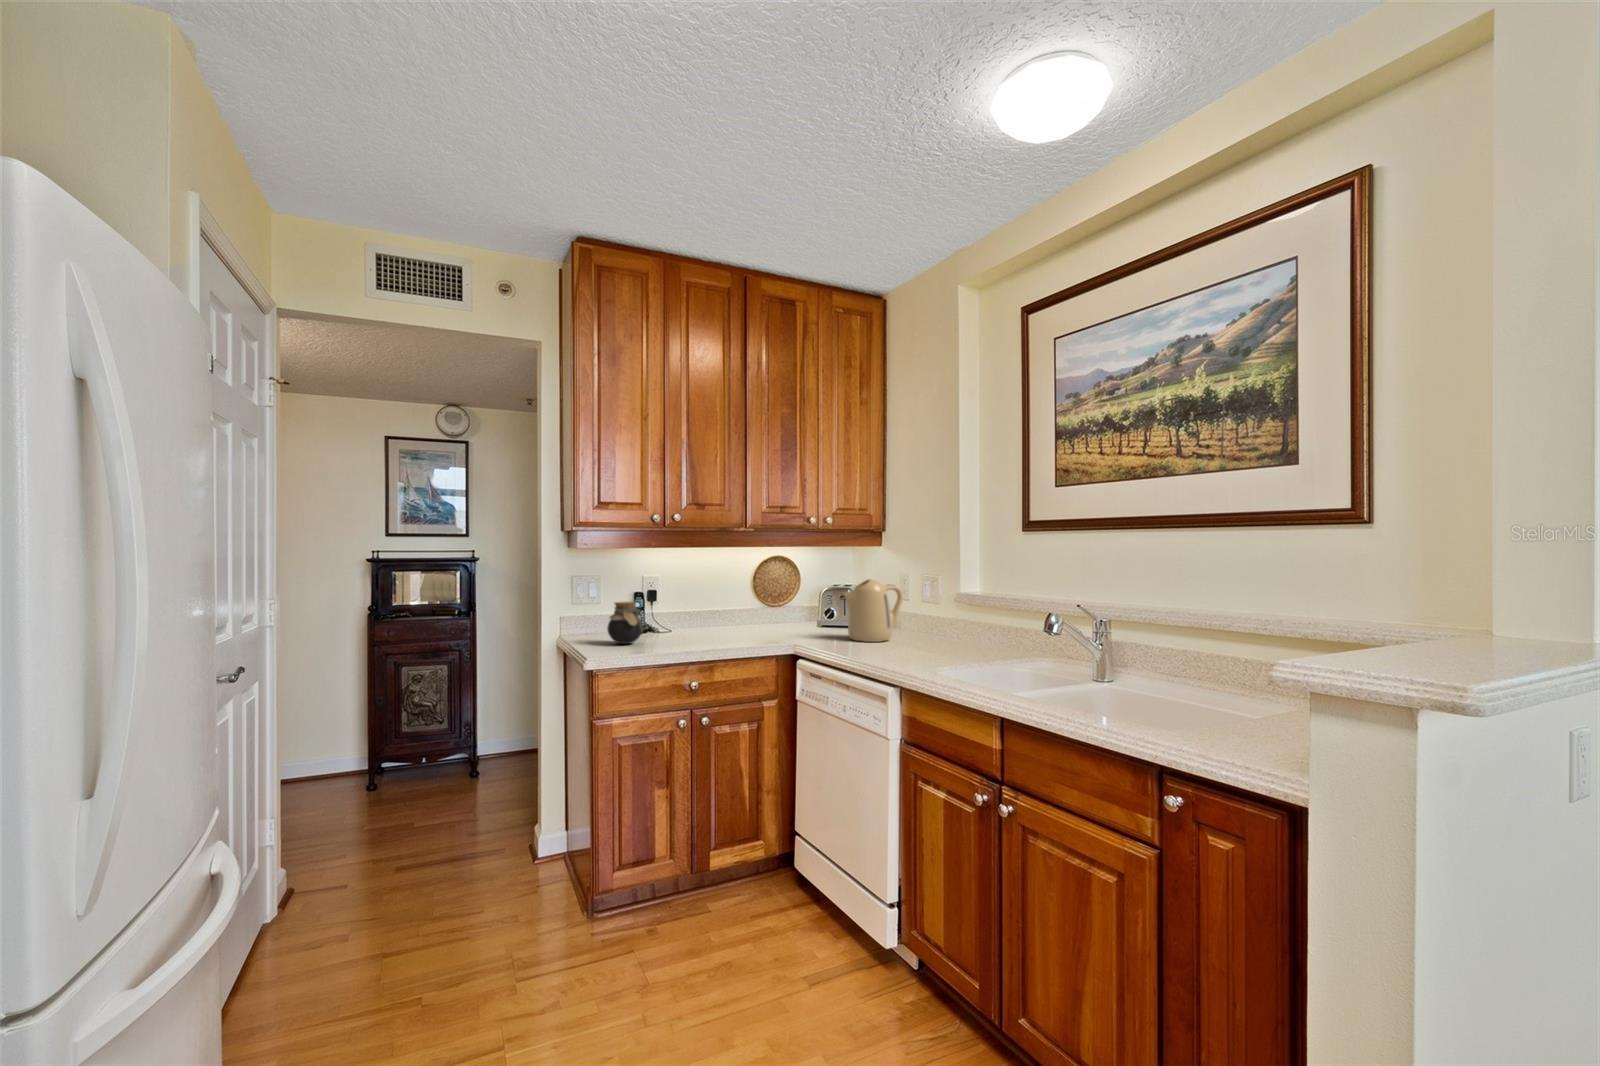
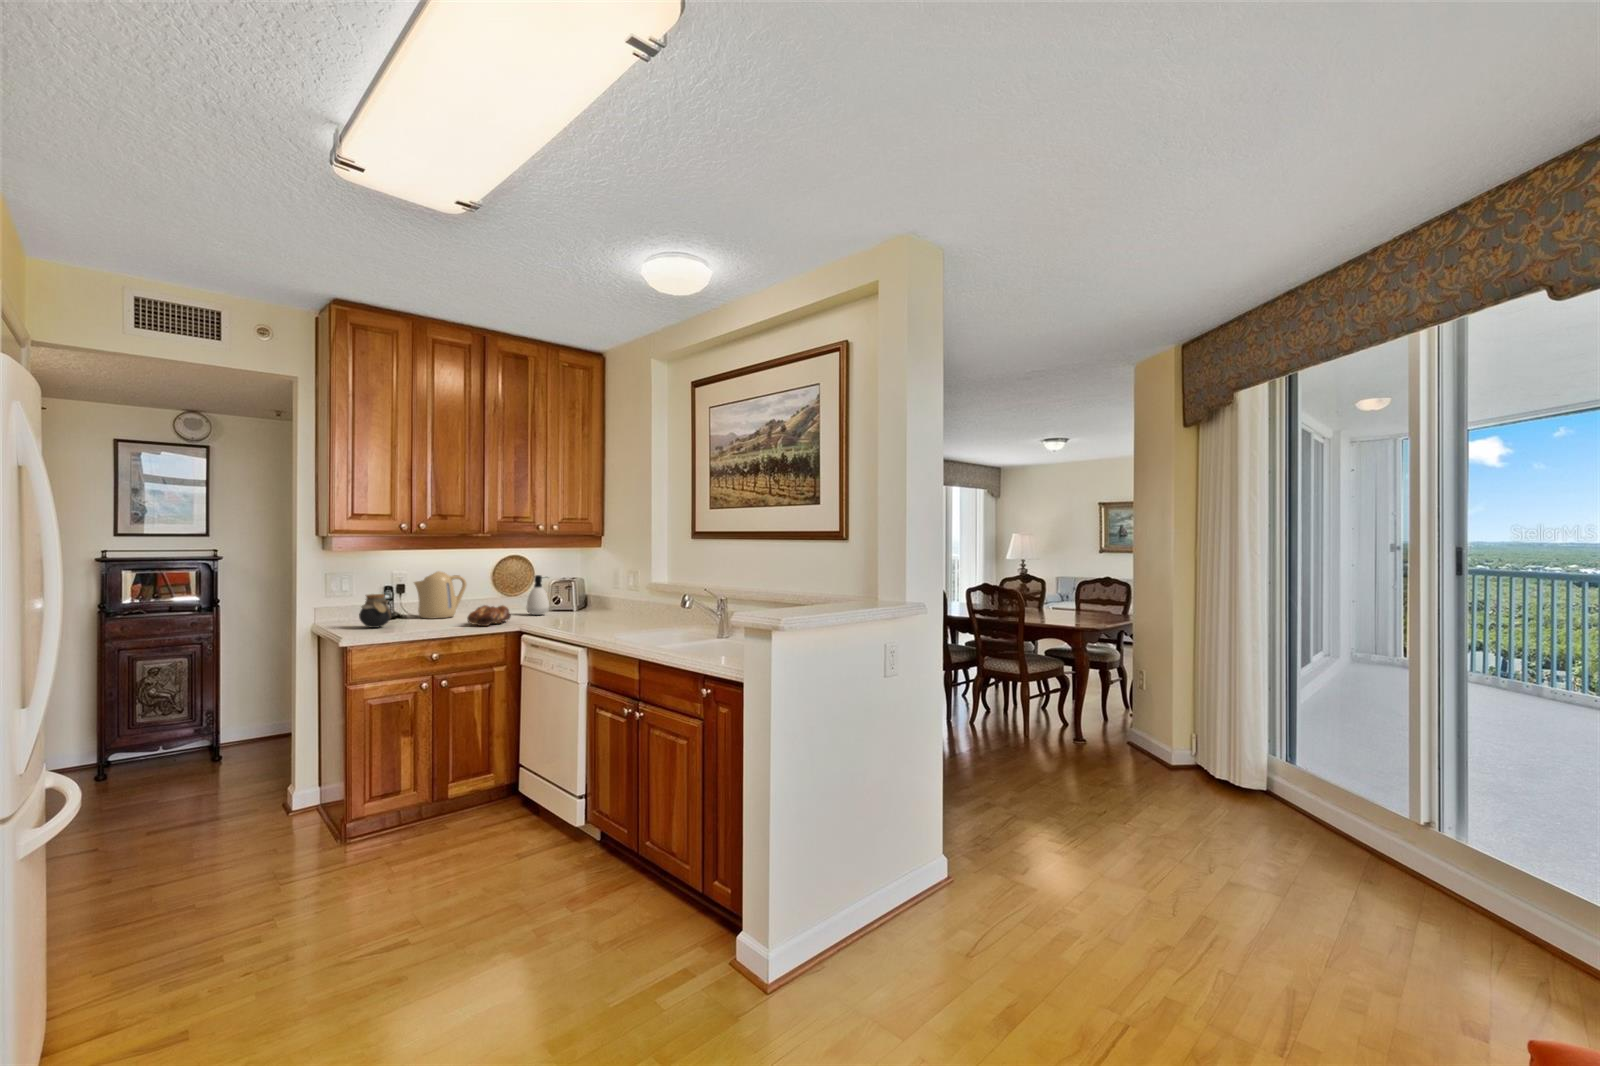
kettle: present [843,579,903,642] -> present [414,571,467,619]
soap dispenser: none [794,580,822,631] -> present [526,575,549,615]
bread loaf: none [730,618,780,647] -> present [467,605,511,626]

